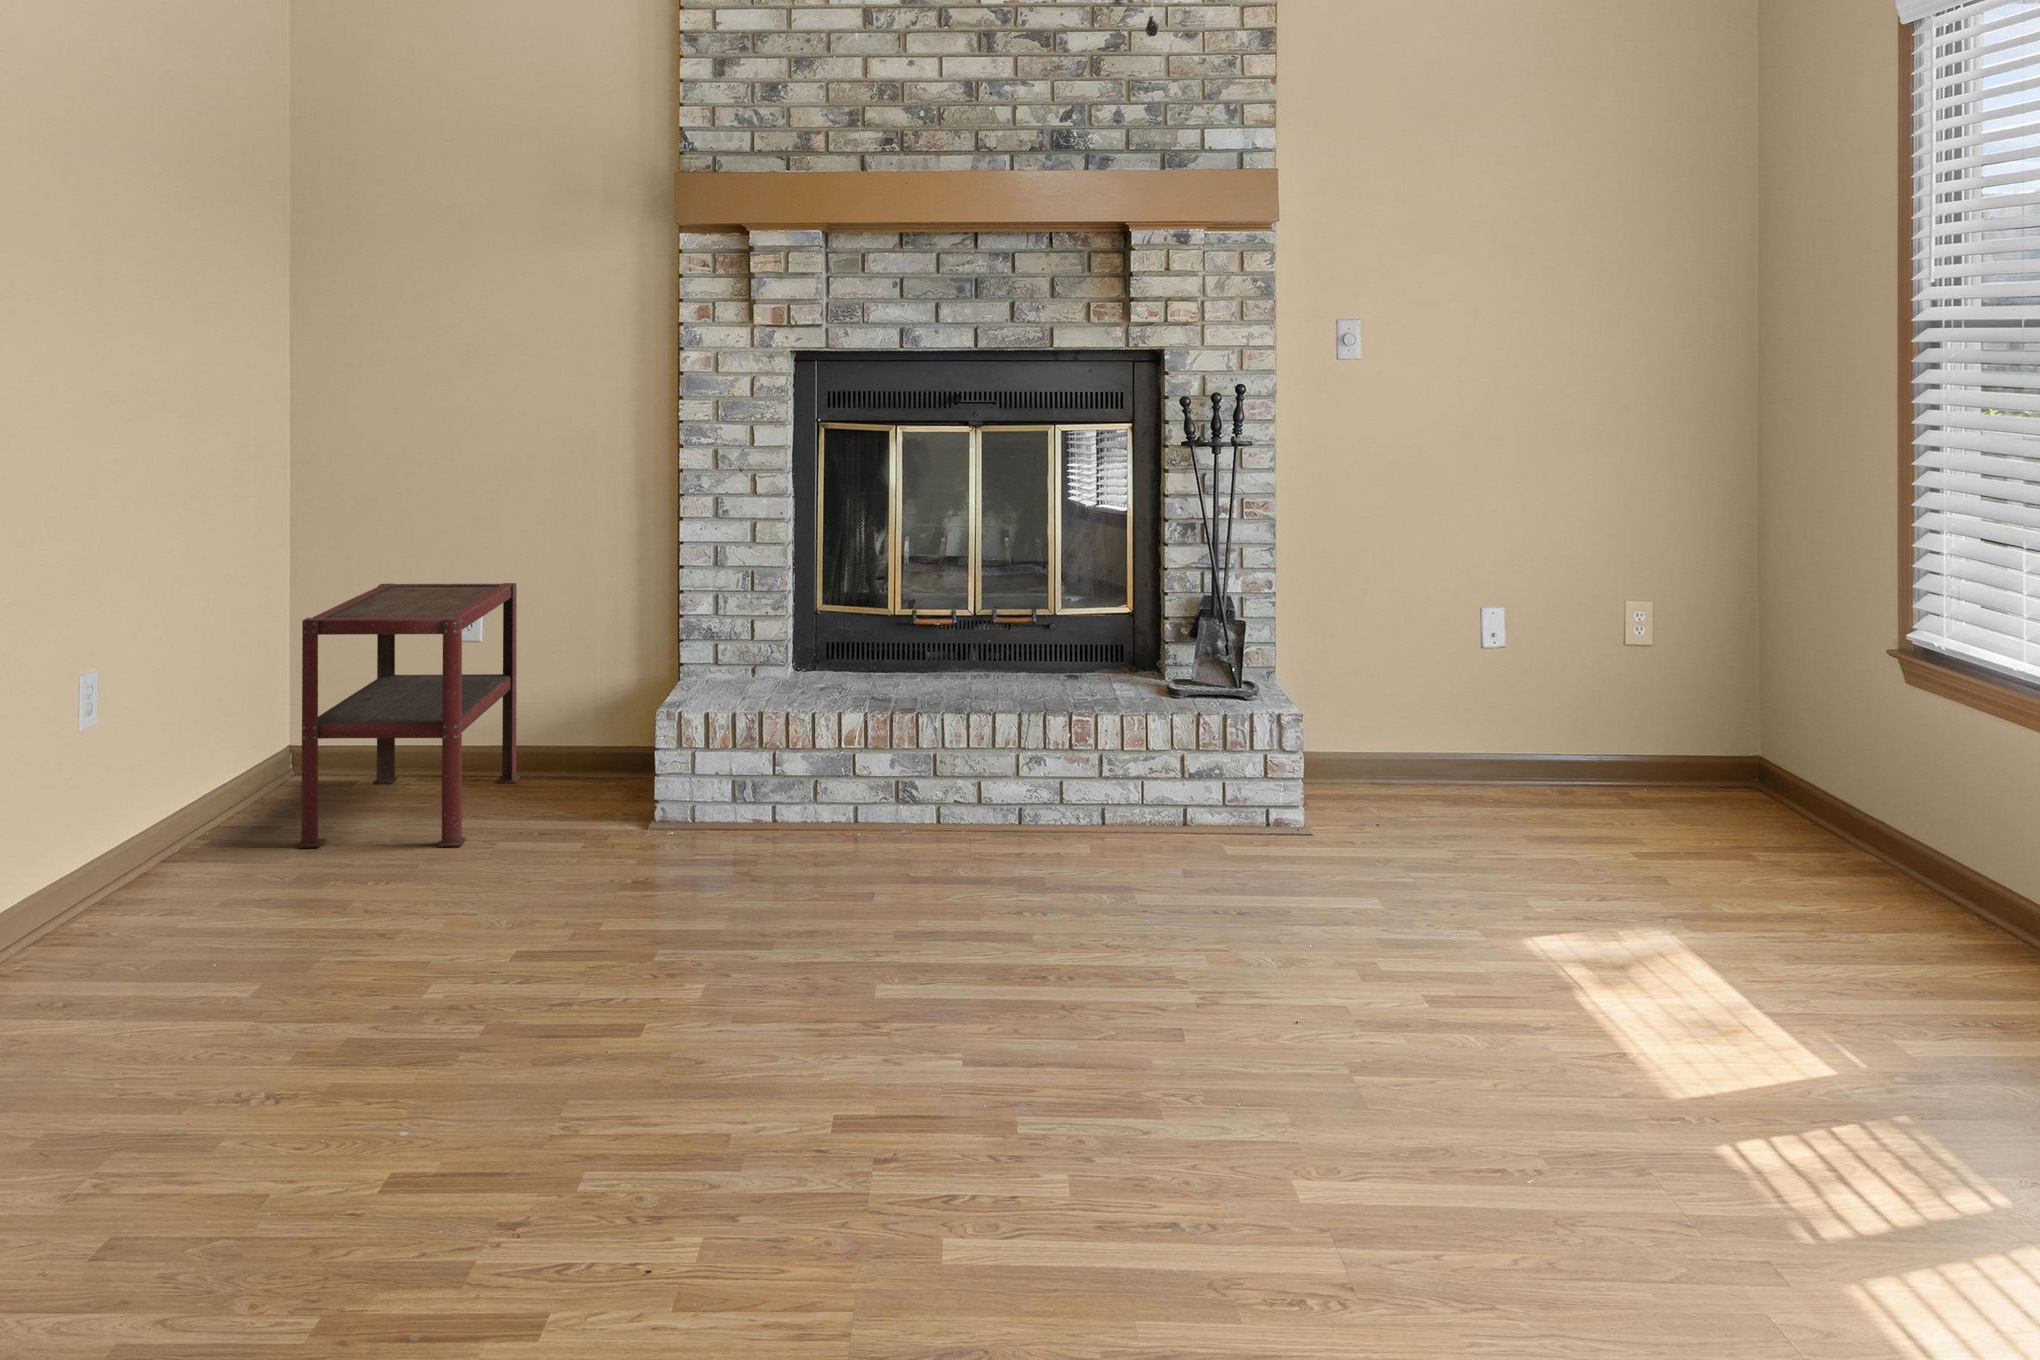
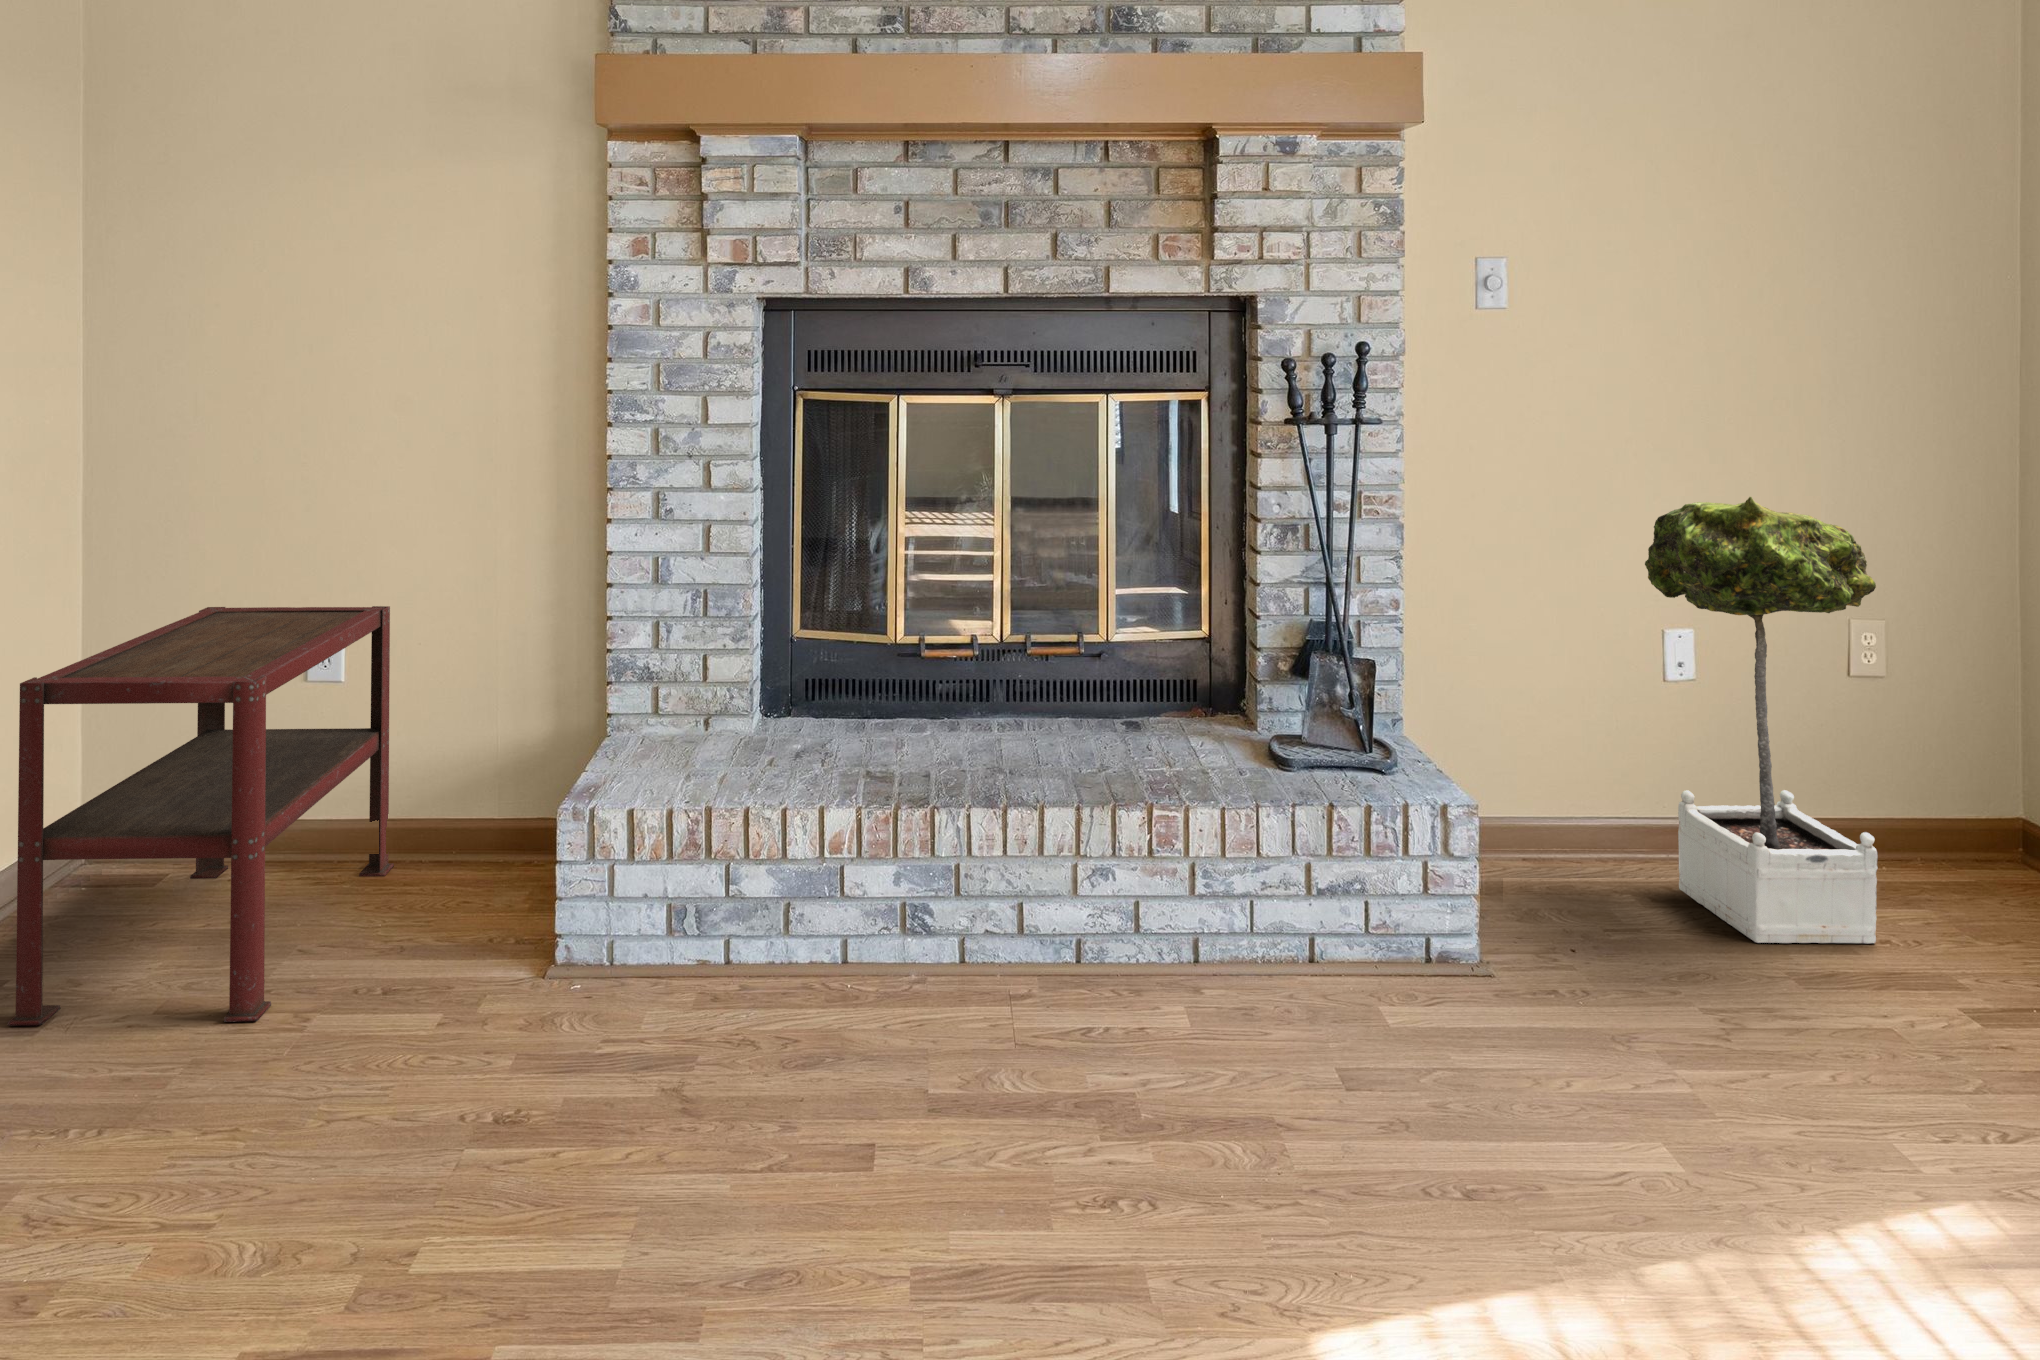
potted tree: none [1452,496,1596,816] -> present [1645,497,1878,943]

